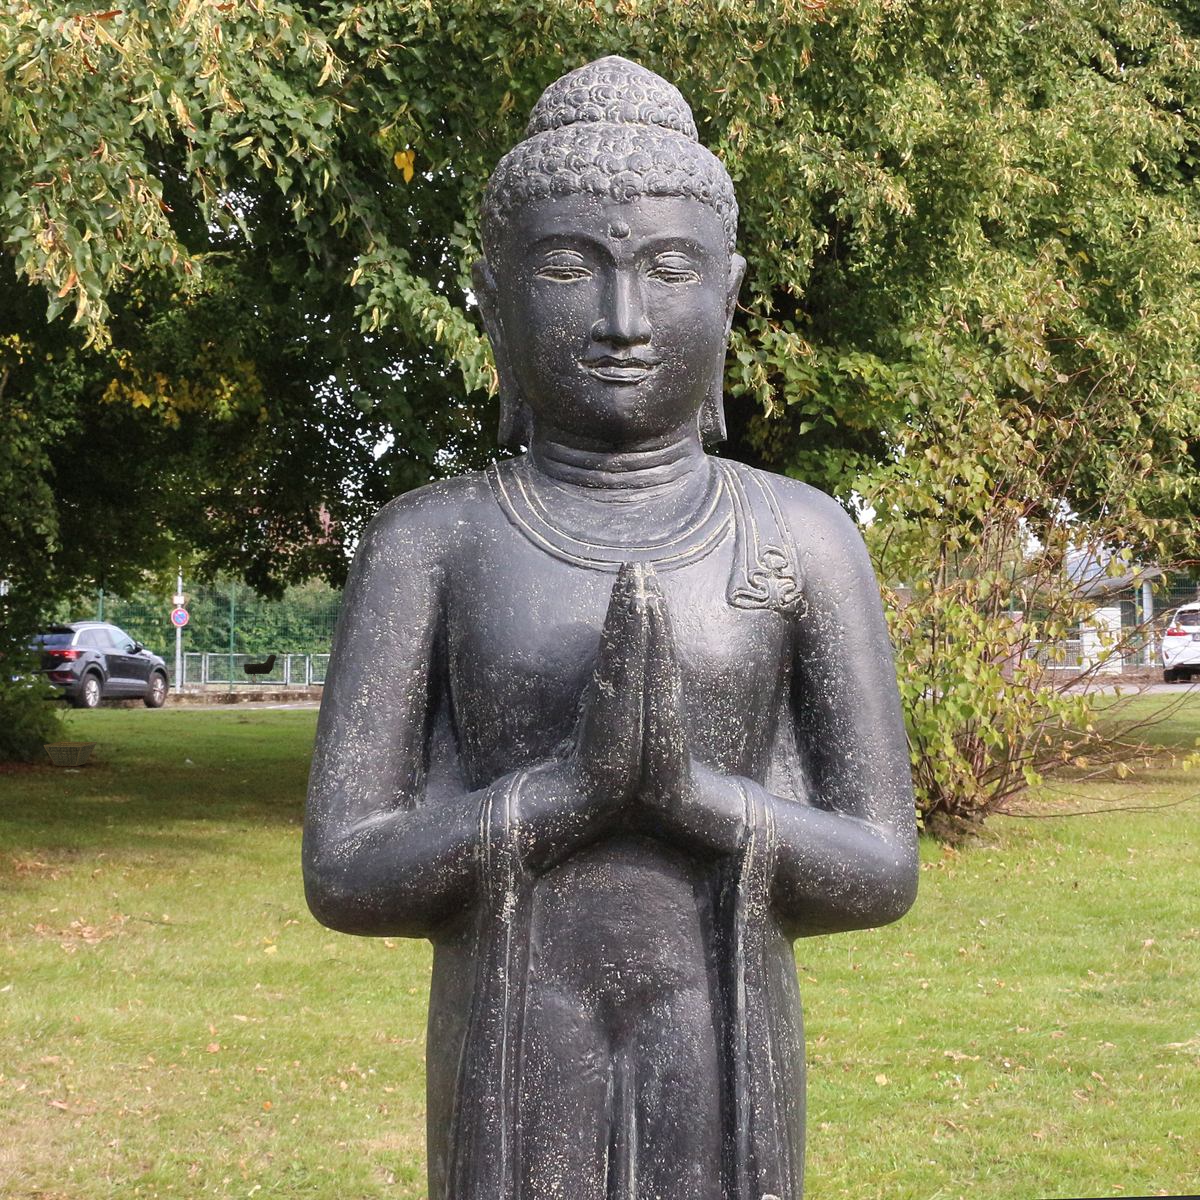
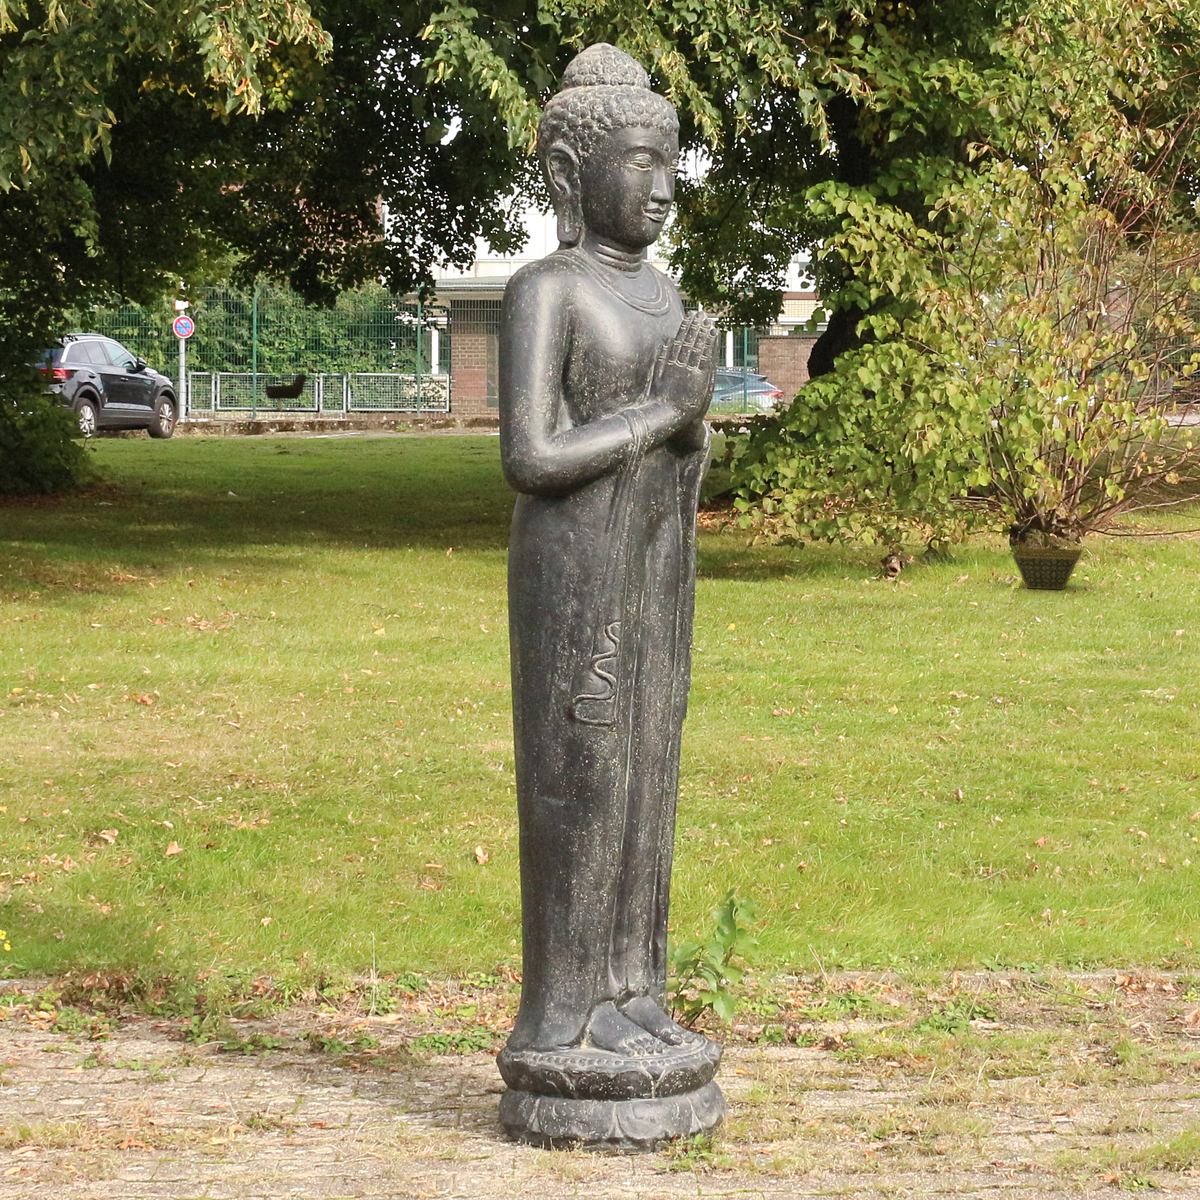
basket: present [44,741,97,766] -> present [1013,549,1082,589]

